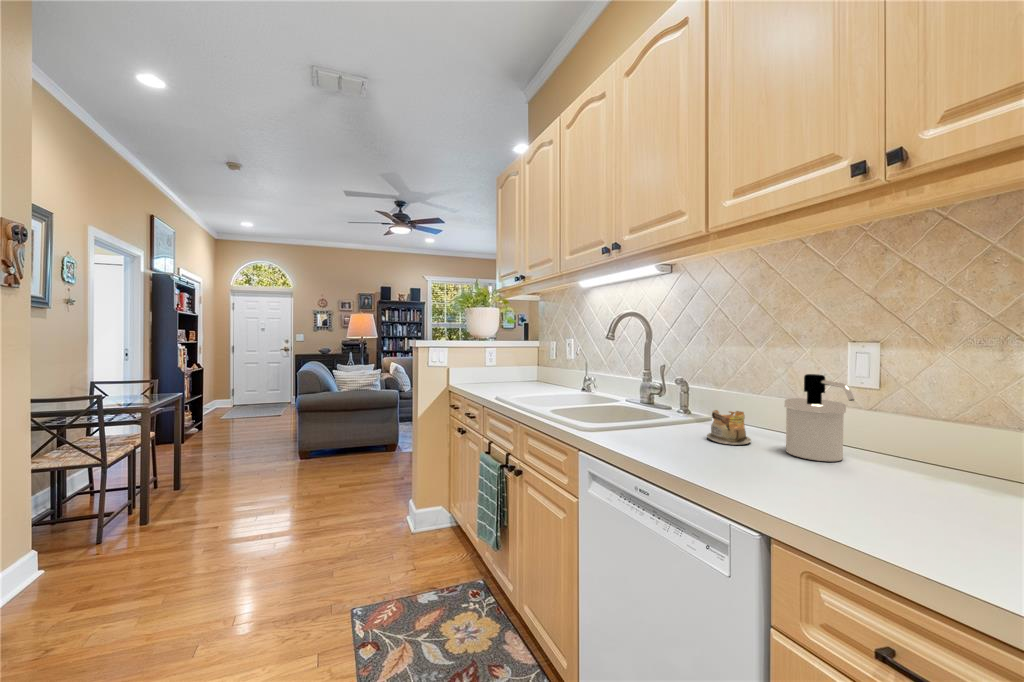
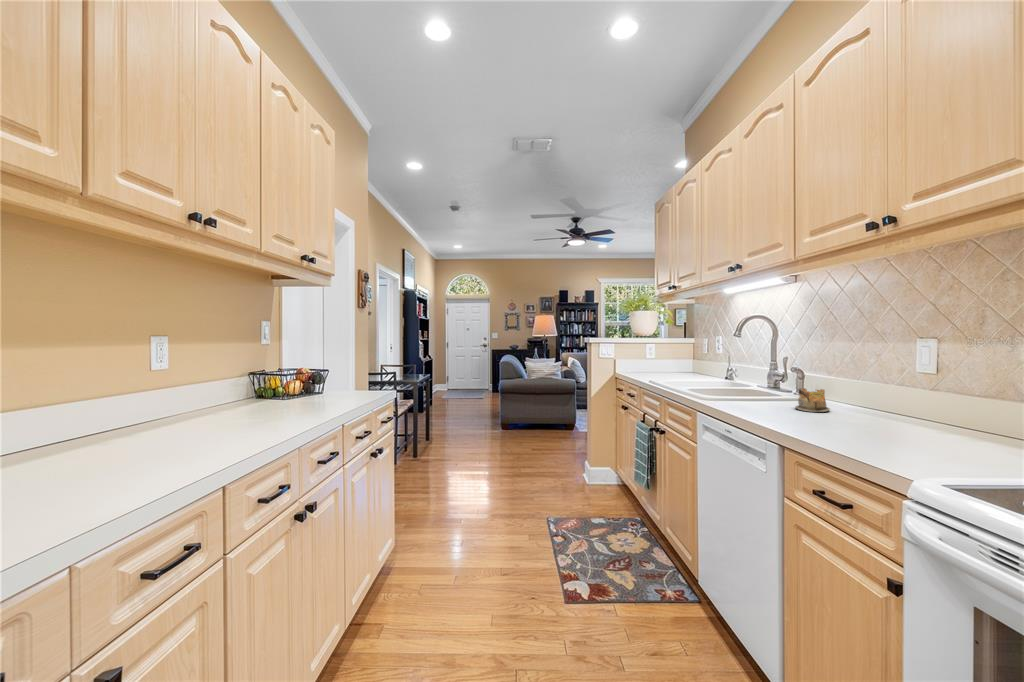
soap dispenser: present [785,374,854,461] -> none [848,362,894,423]

